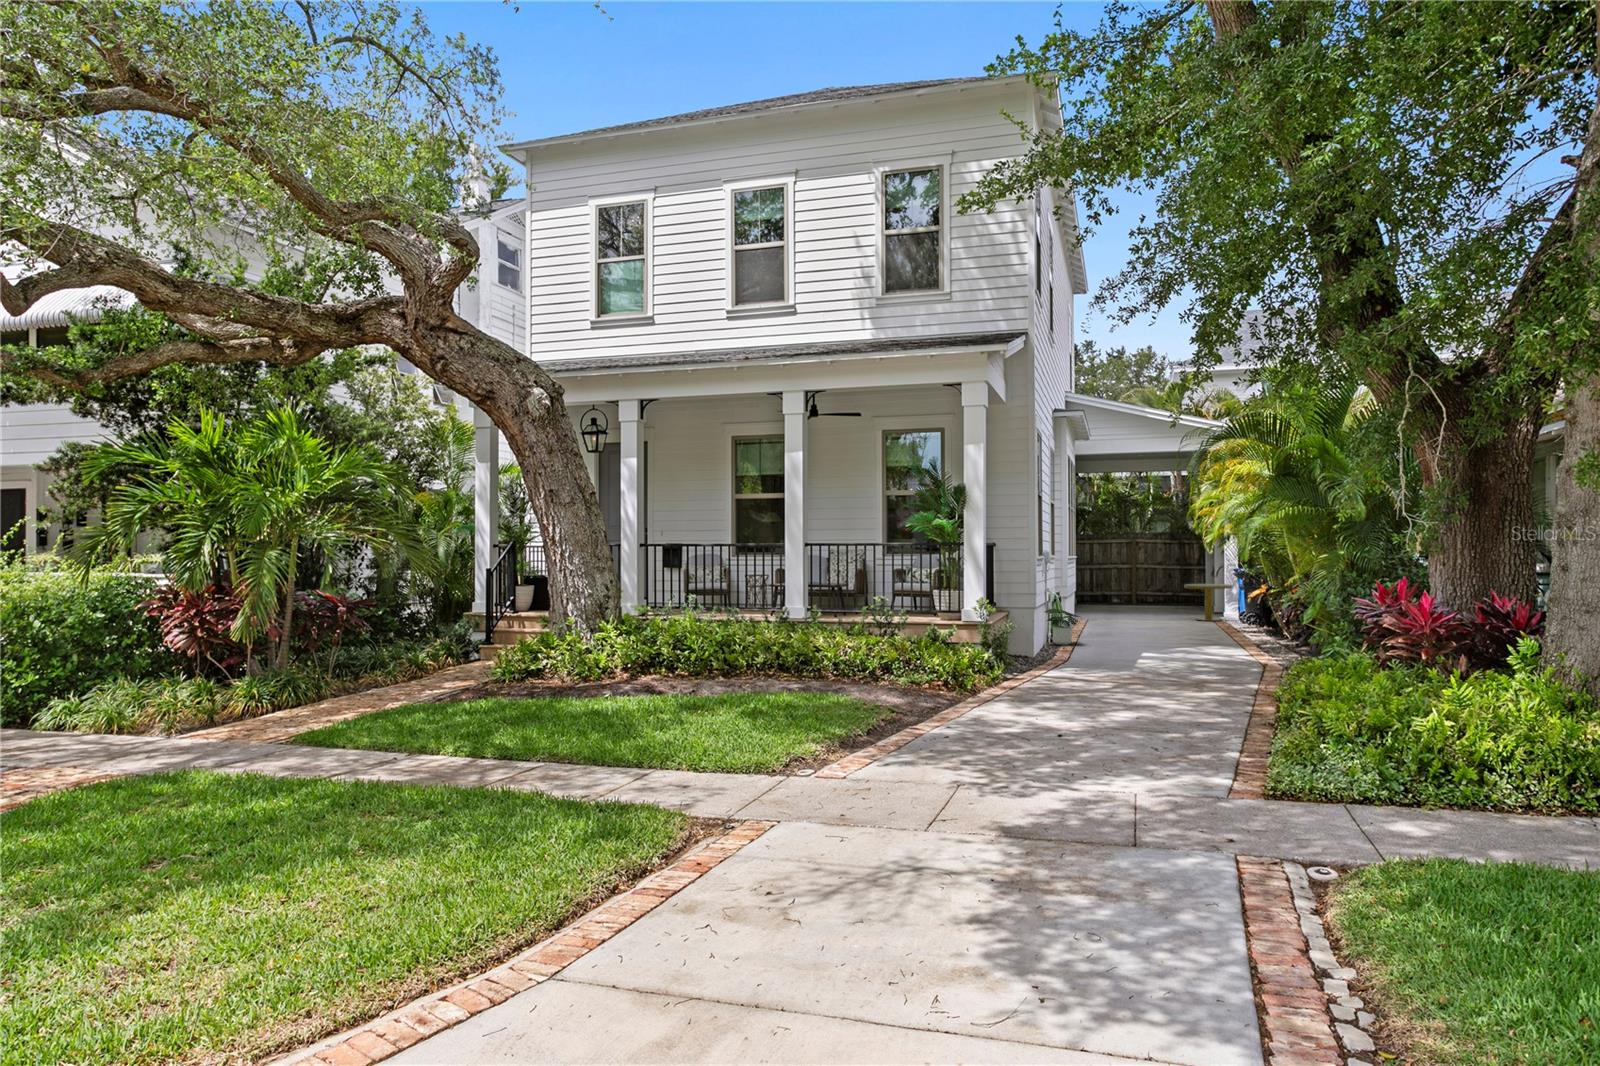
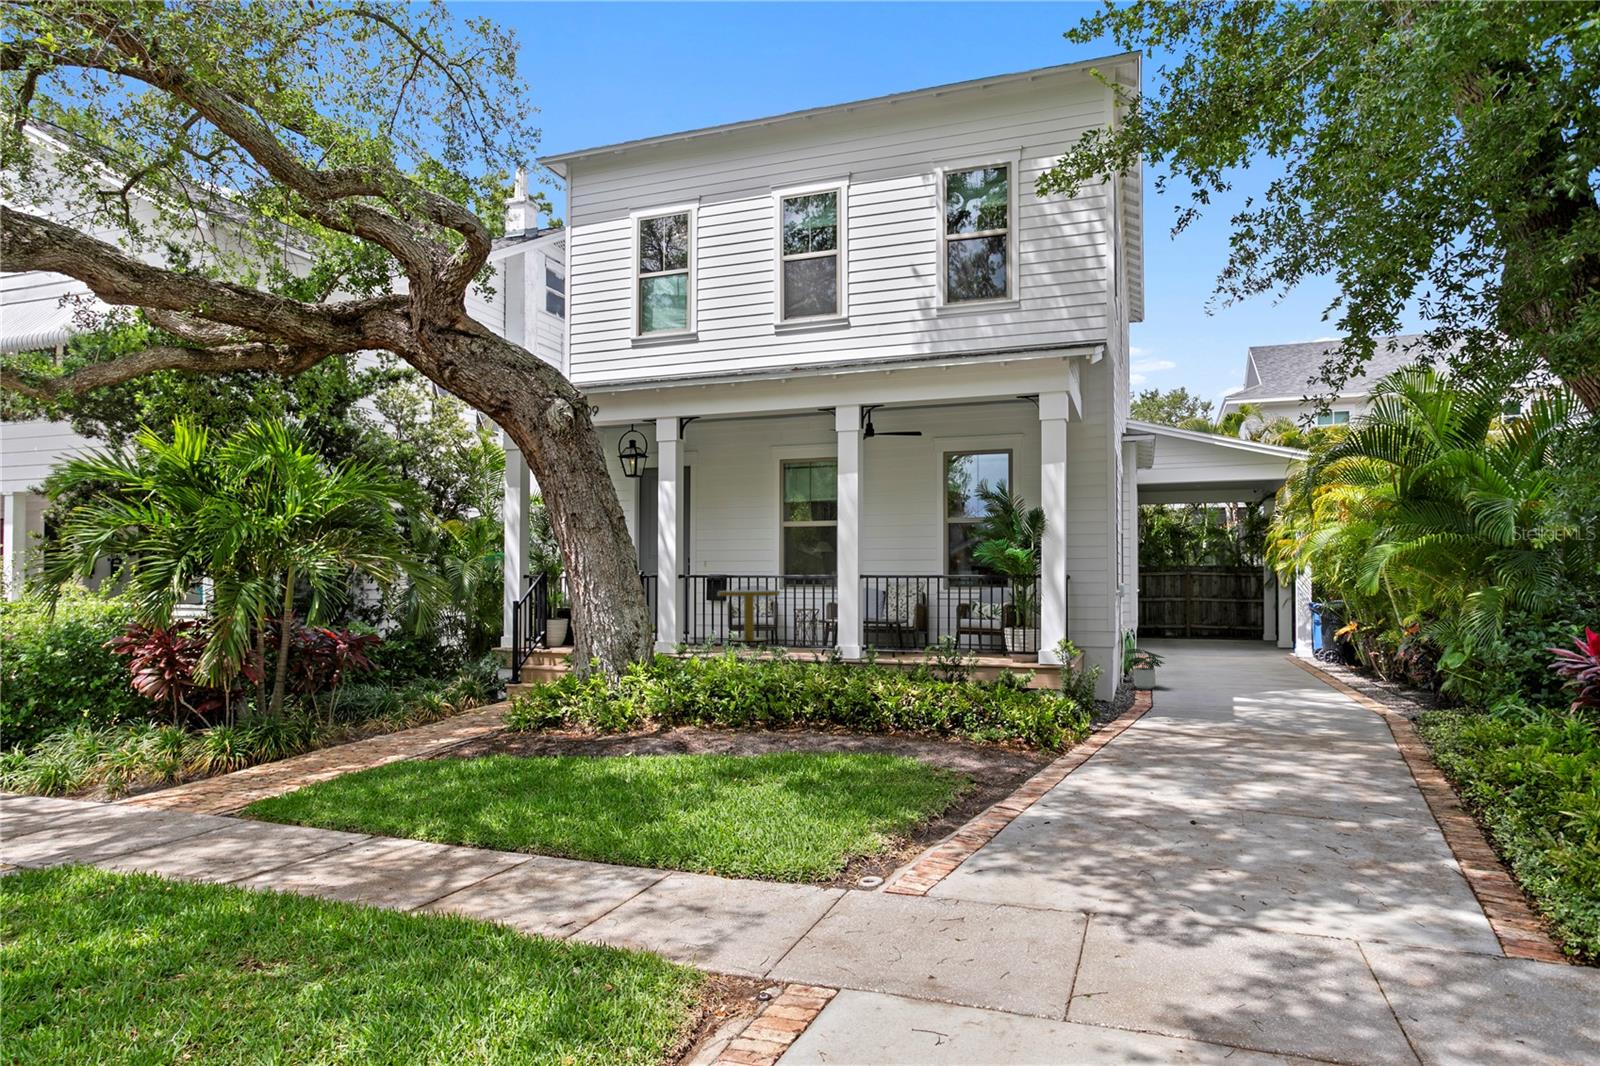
side table: present [1185,584,1233,621] -> present [718,590,780,641]

